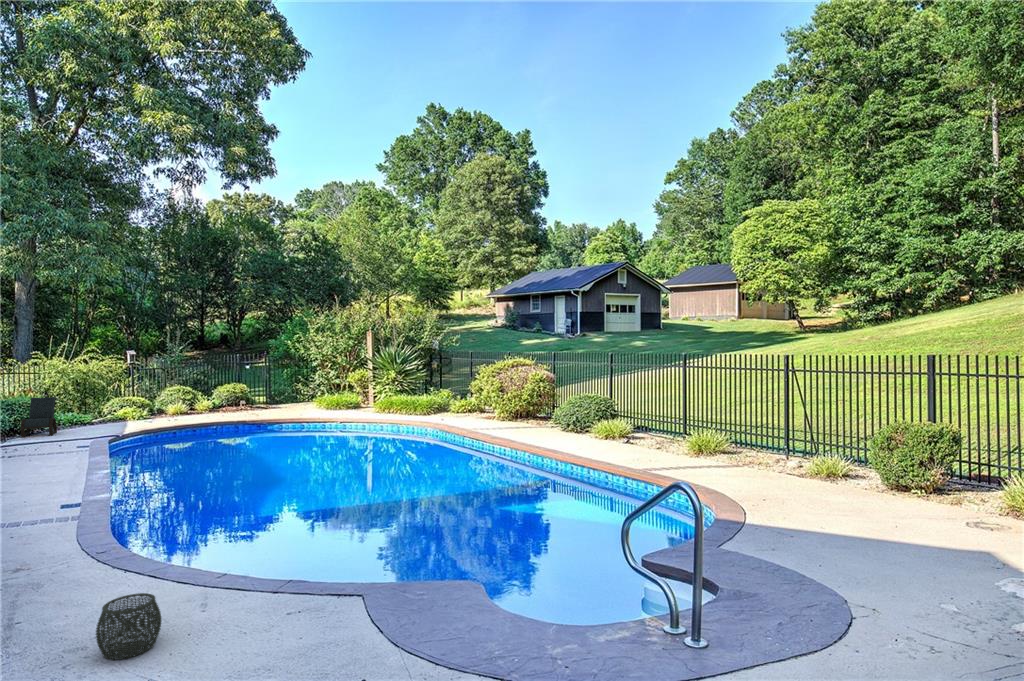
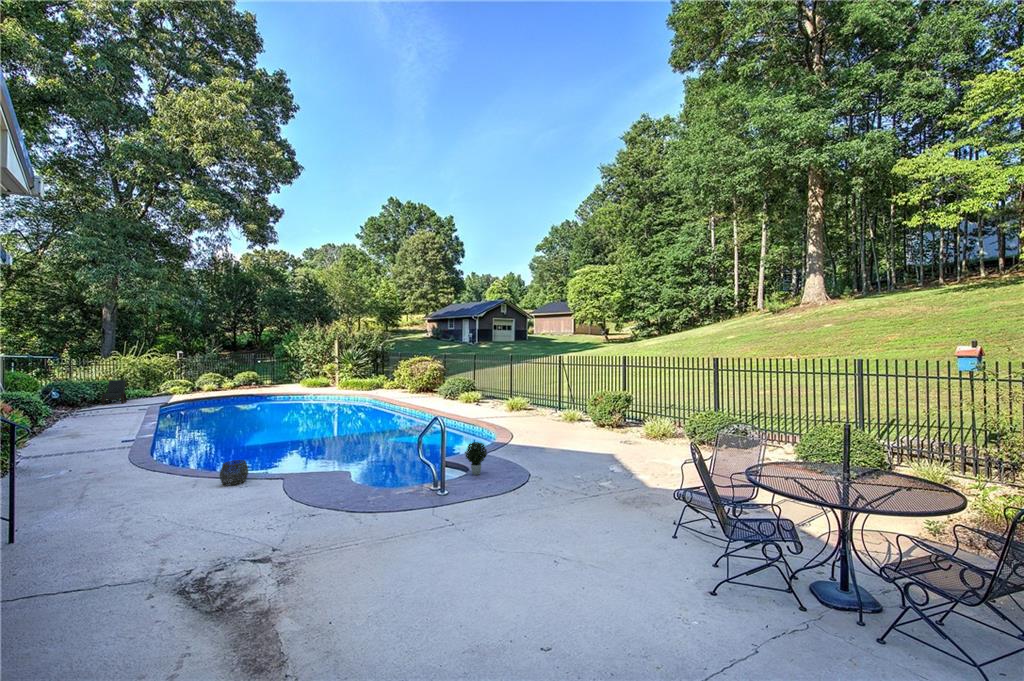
potted plant: none [862,565,928,652] -> present [465,442,487,475]
woven basket: present [96,593,161,660] -> present [220,460,248,485]

